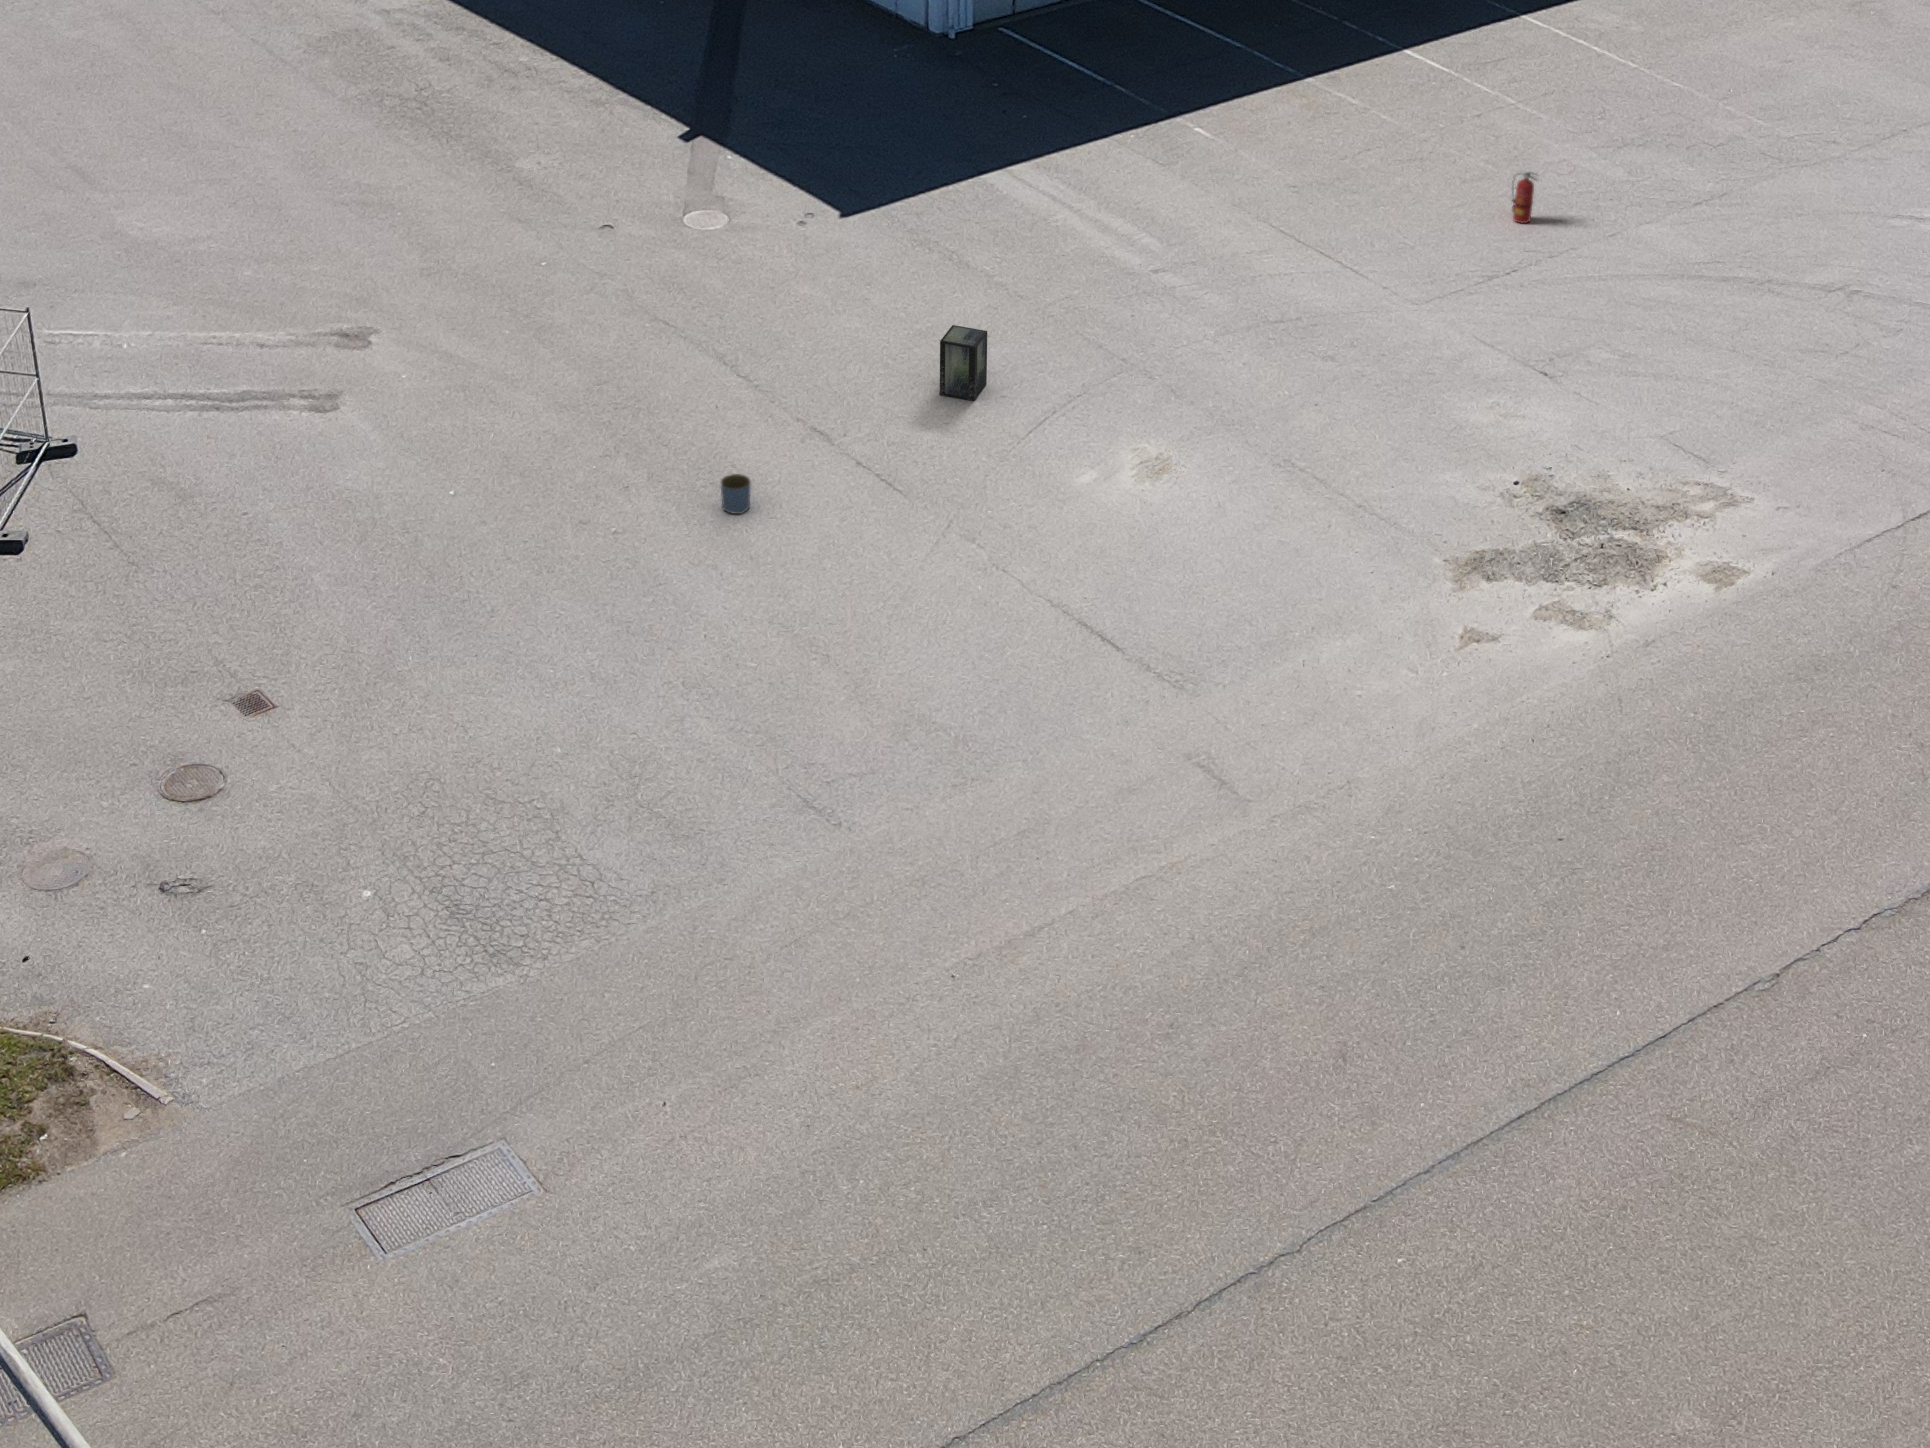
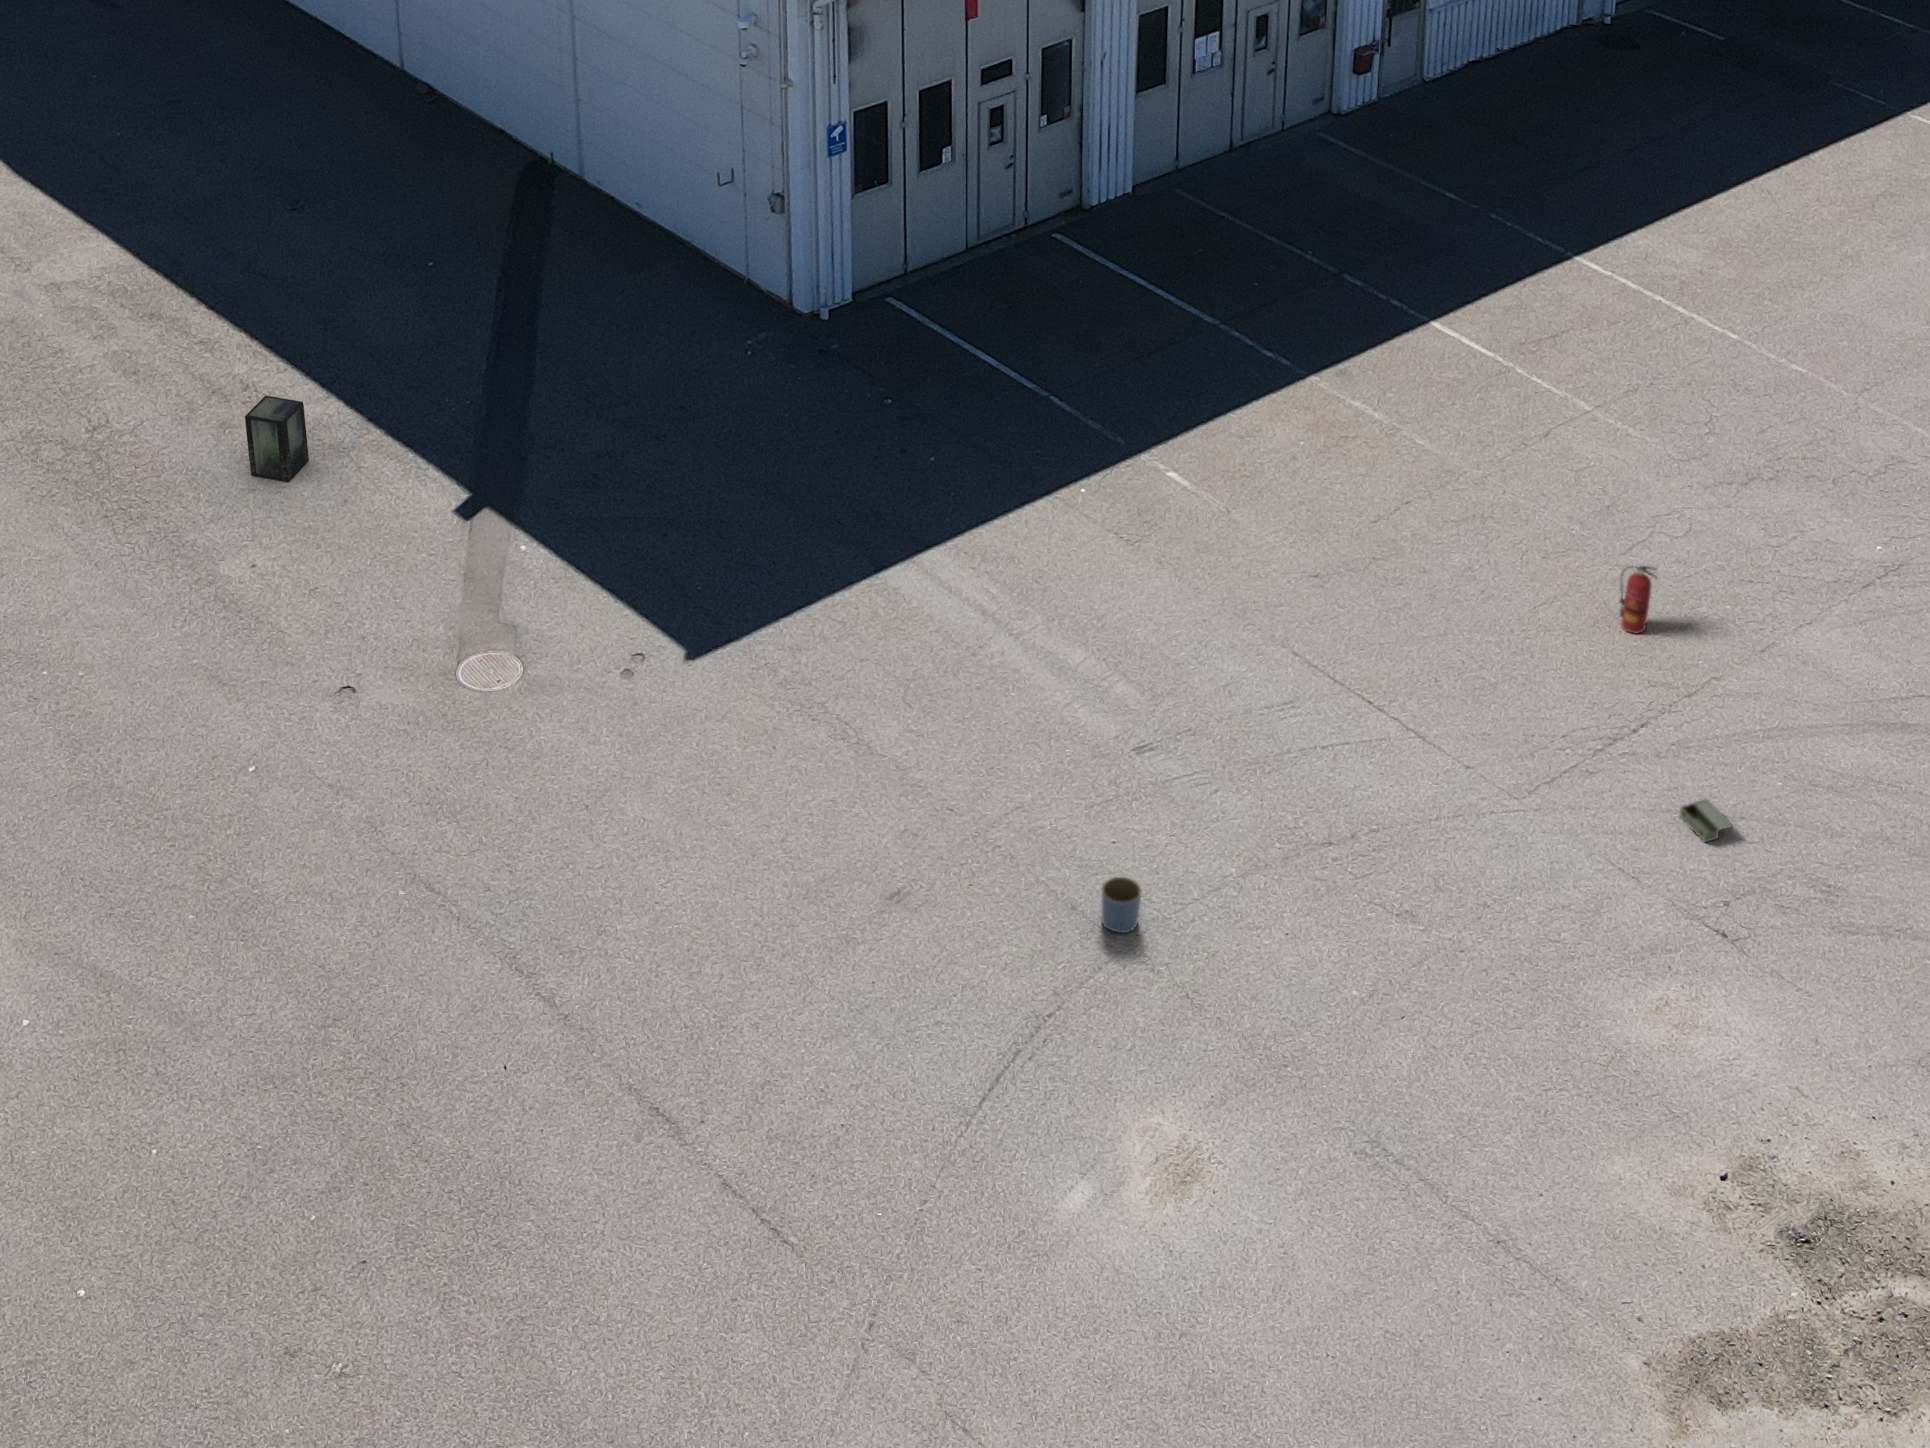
toolbox: none [1532,304,1567,327] -> present [1679,800,1731,842]
storage box: present [940,325,987,401] -> present [245,396,309,482]
planter: present [721,474,751,514] -> present [1102,877,1141,933]

